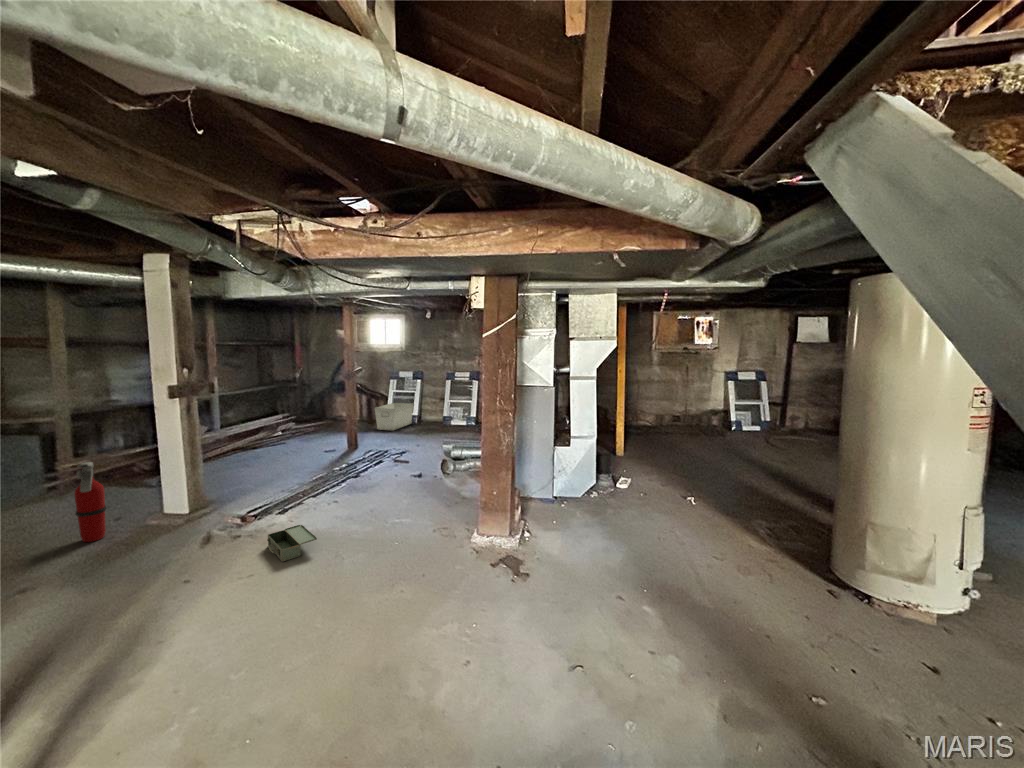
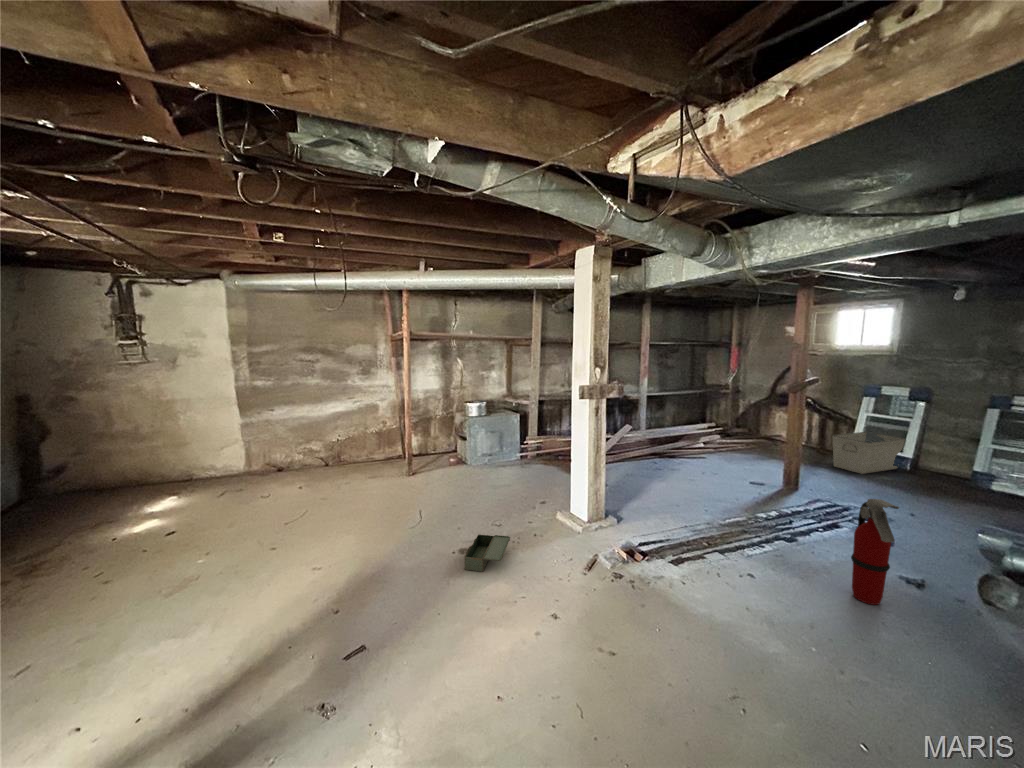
fire extinguisher: present [75,462,107,542] -> present [851,499,899,605]
toolbox: present [267,525,317,562] -> present [465,535,510,572]

